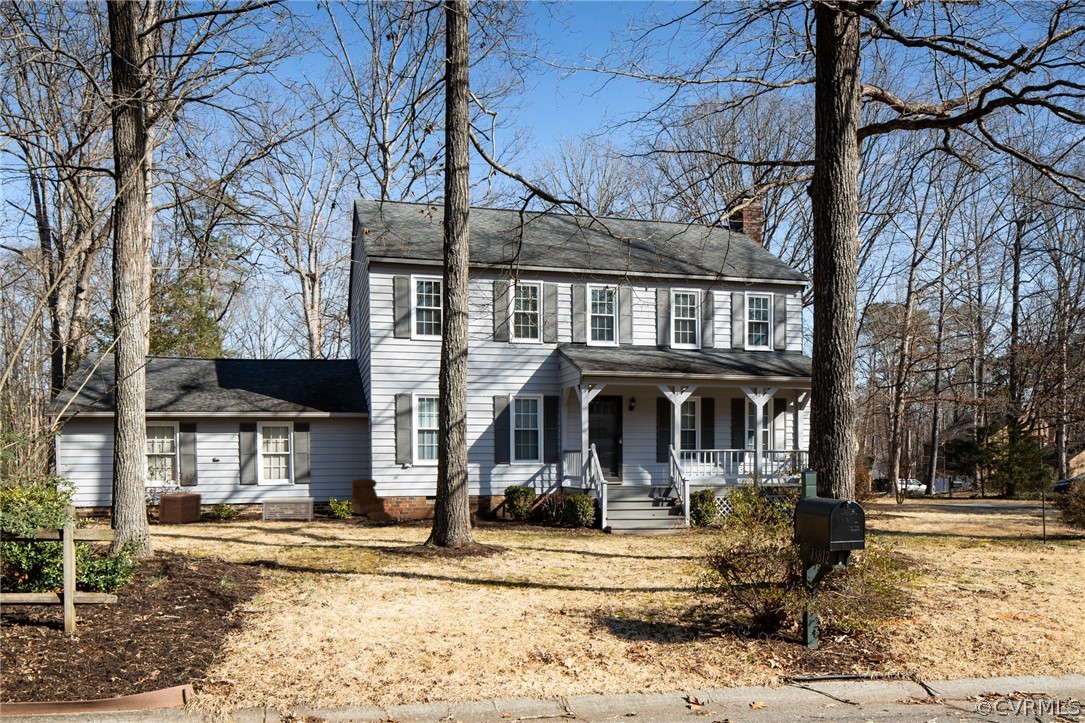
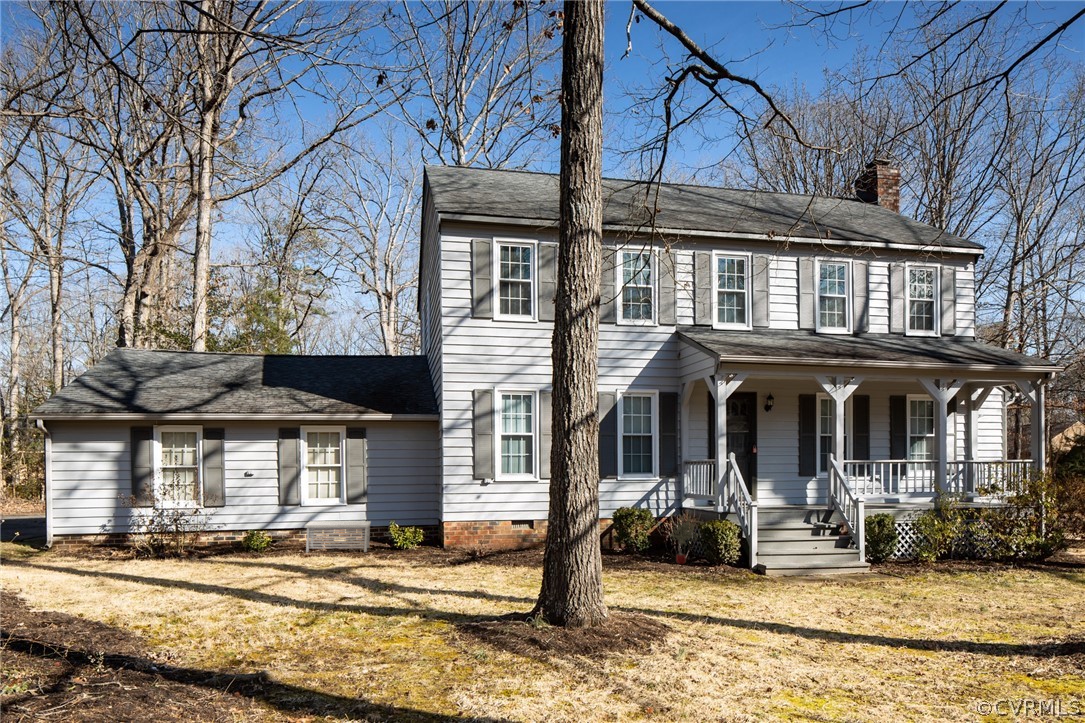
lounge chair: present [350,479,392,525] -> none [416,498,471,563]
potted tree: none [545,491,566,528] -> present [670,516,698,564]
wooden crate: present [159,493,201,523] -> none [175,515,230,556]

